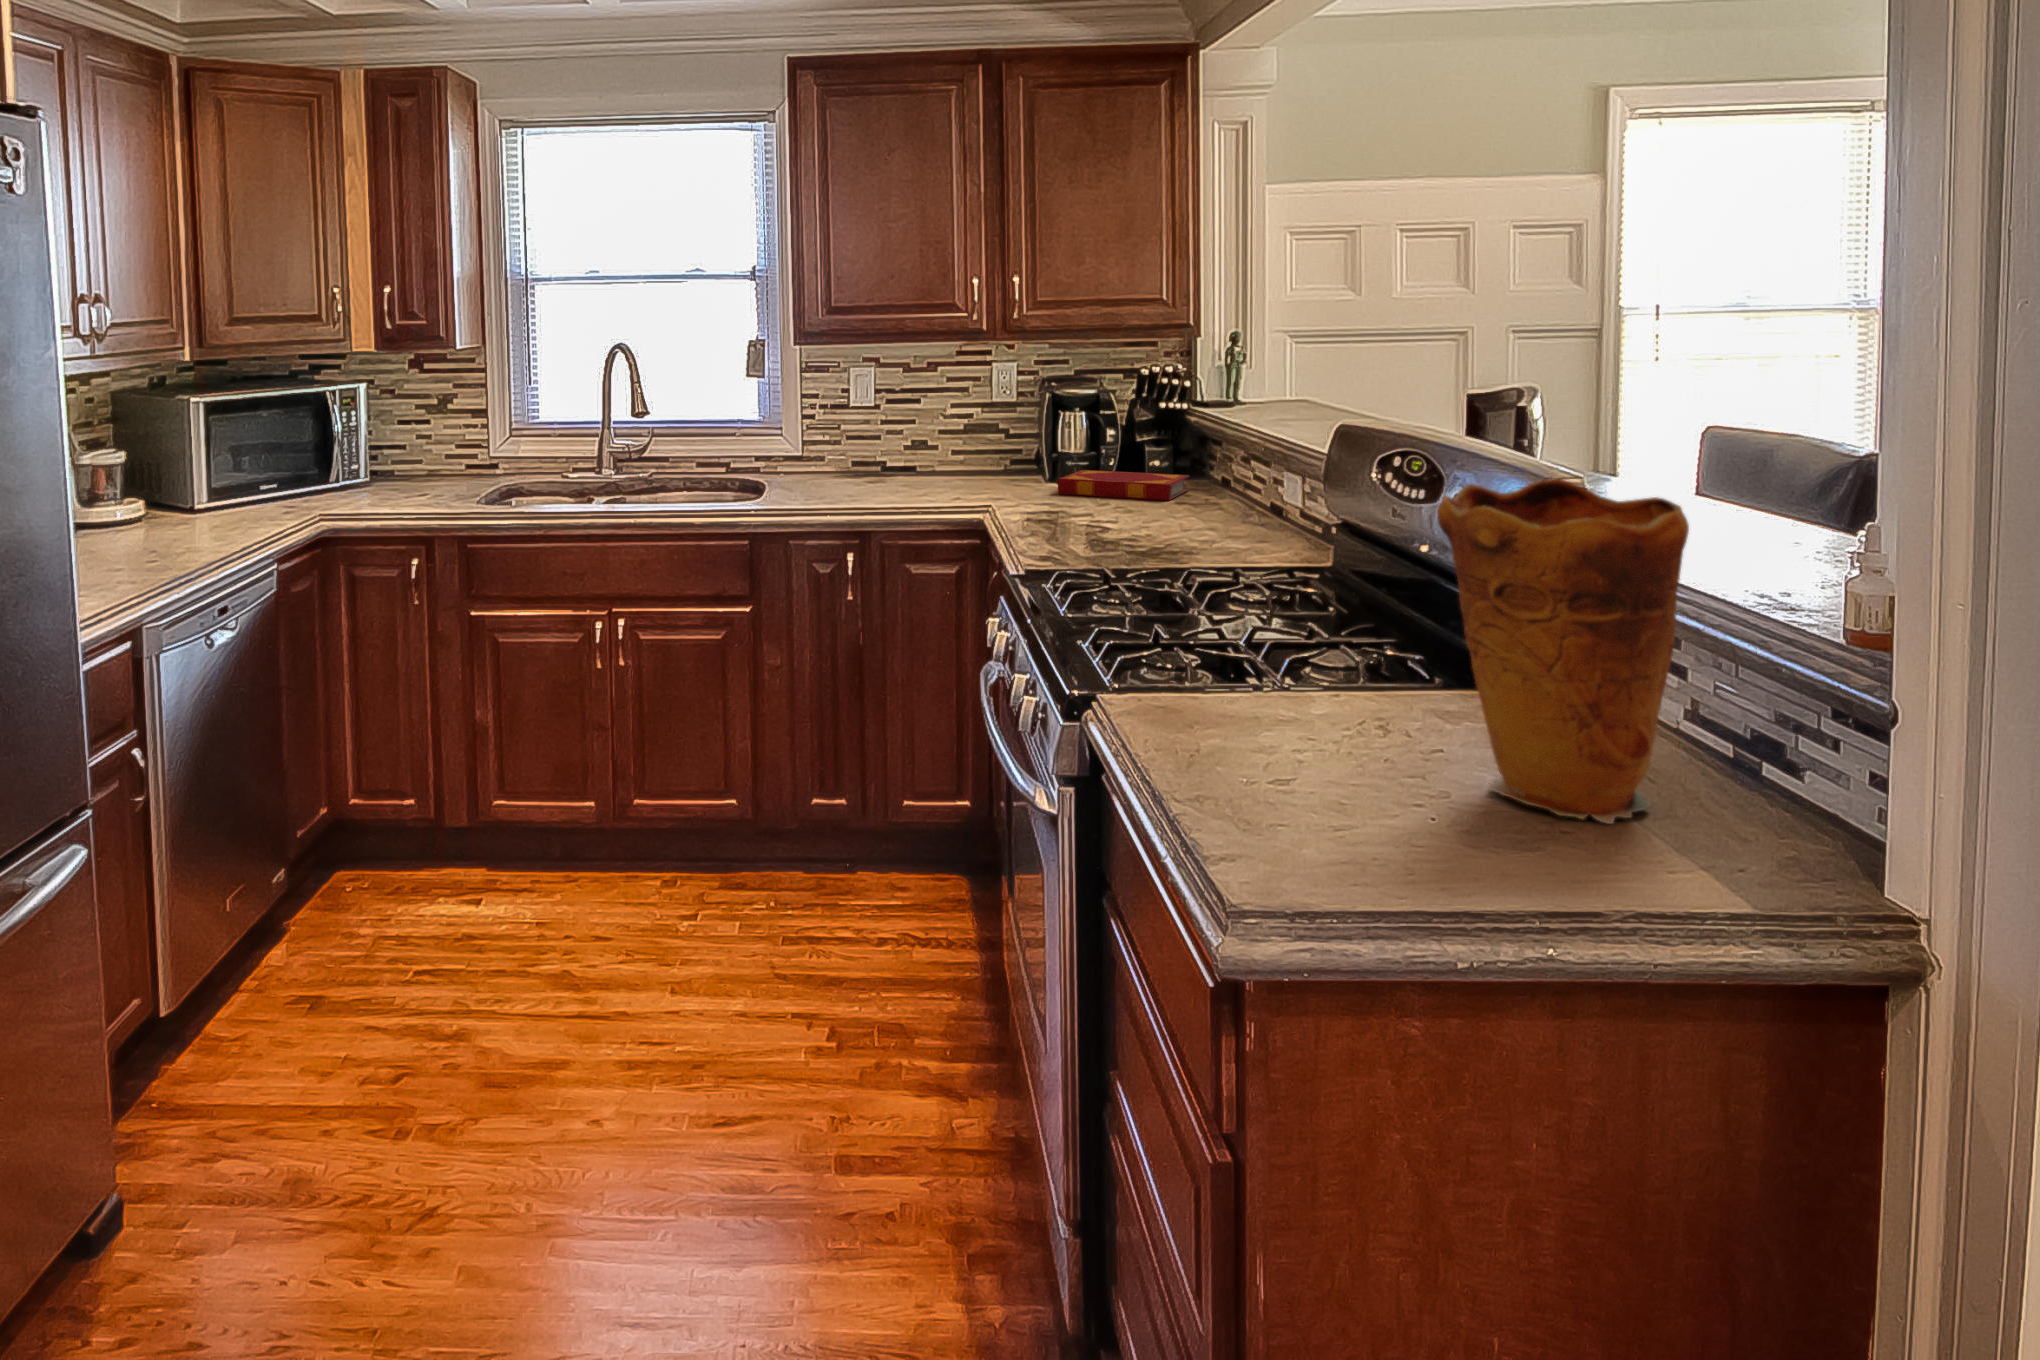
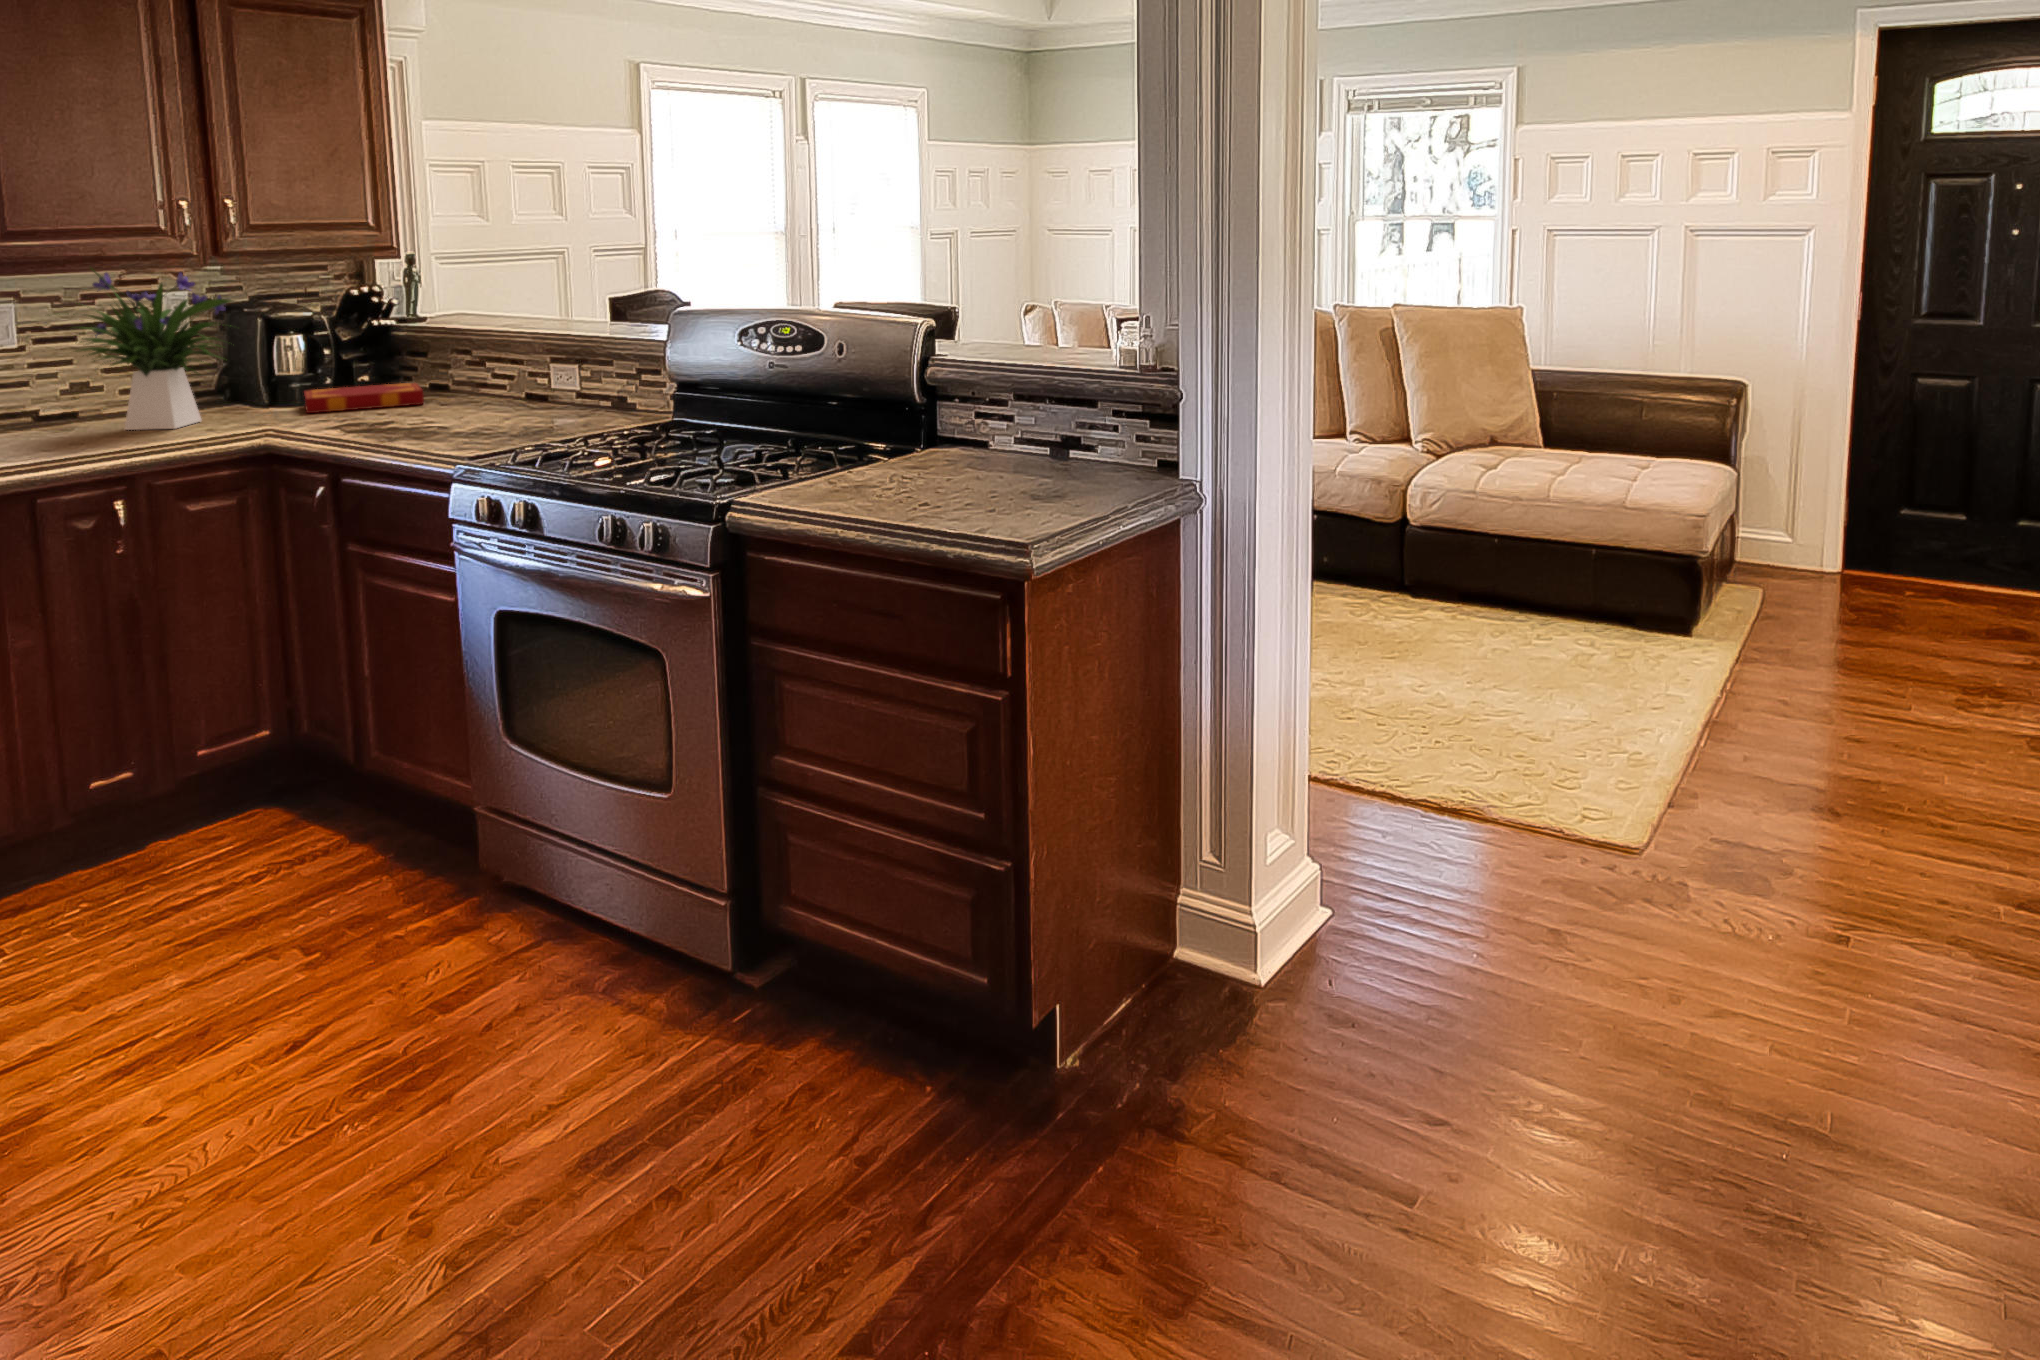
flower arrangement: none [855,336,1008,493] -> present [59,268,232,430]
vase: present [1437,478,1689,824] -> none [973,314,1090,485]

